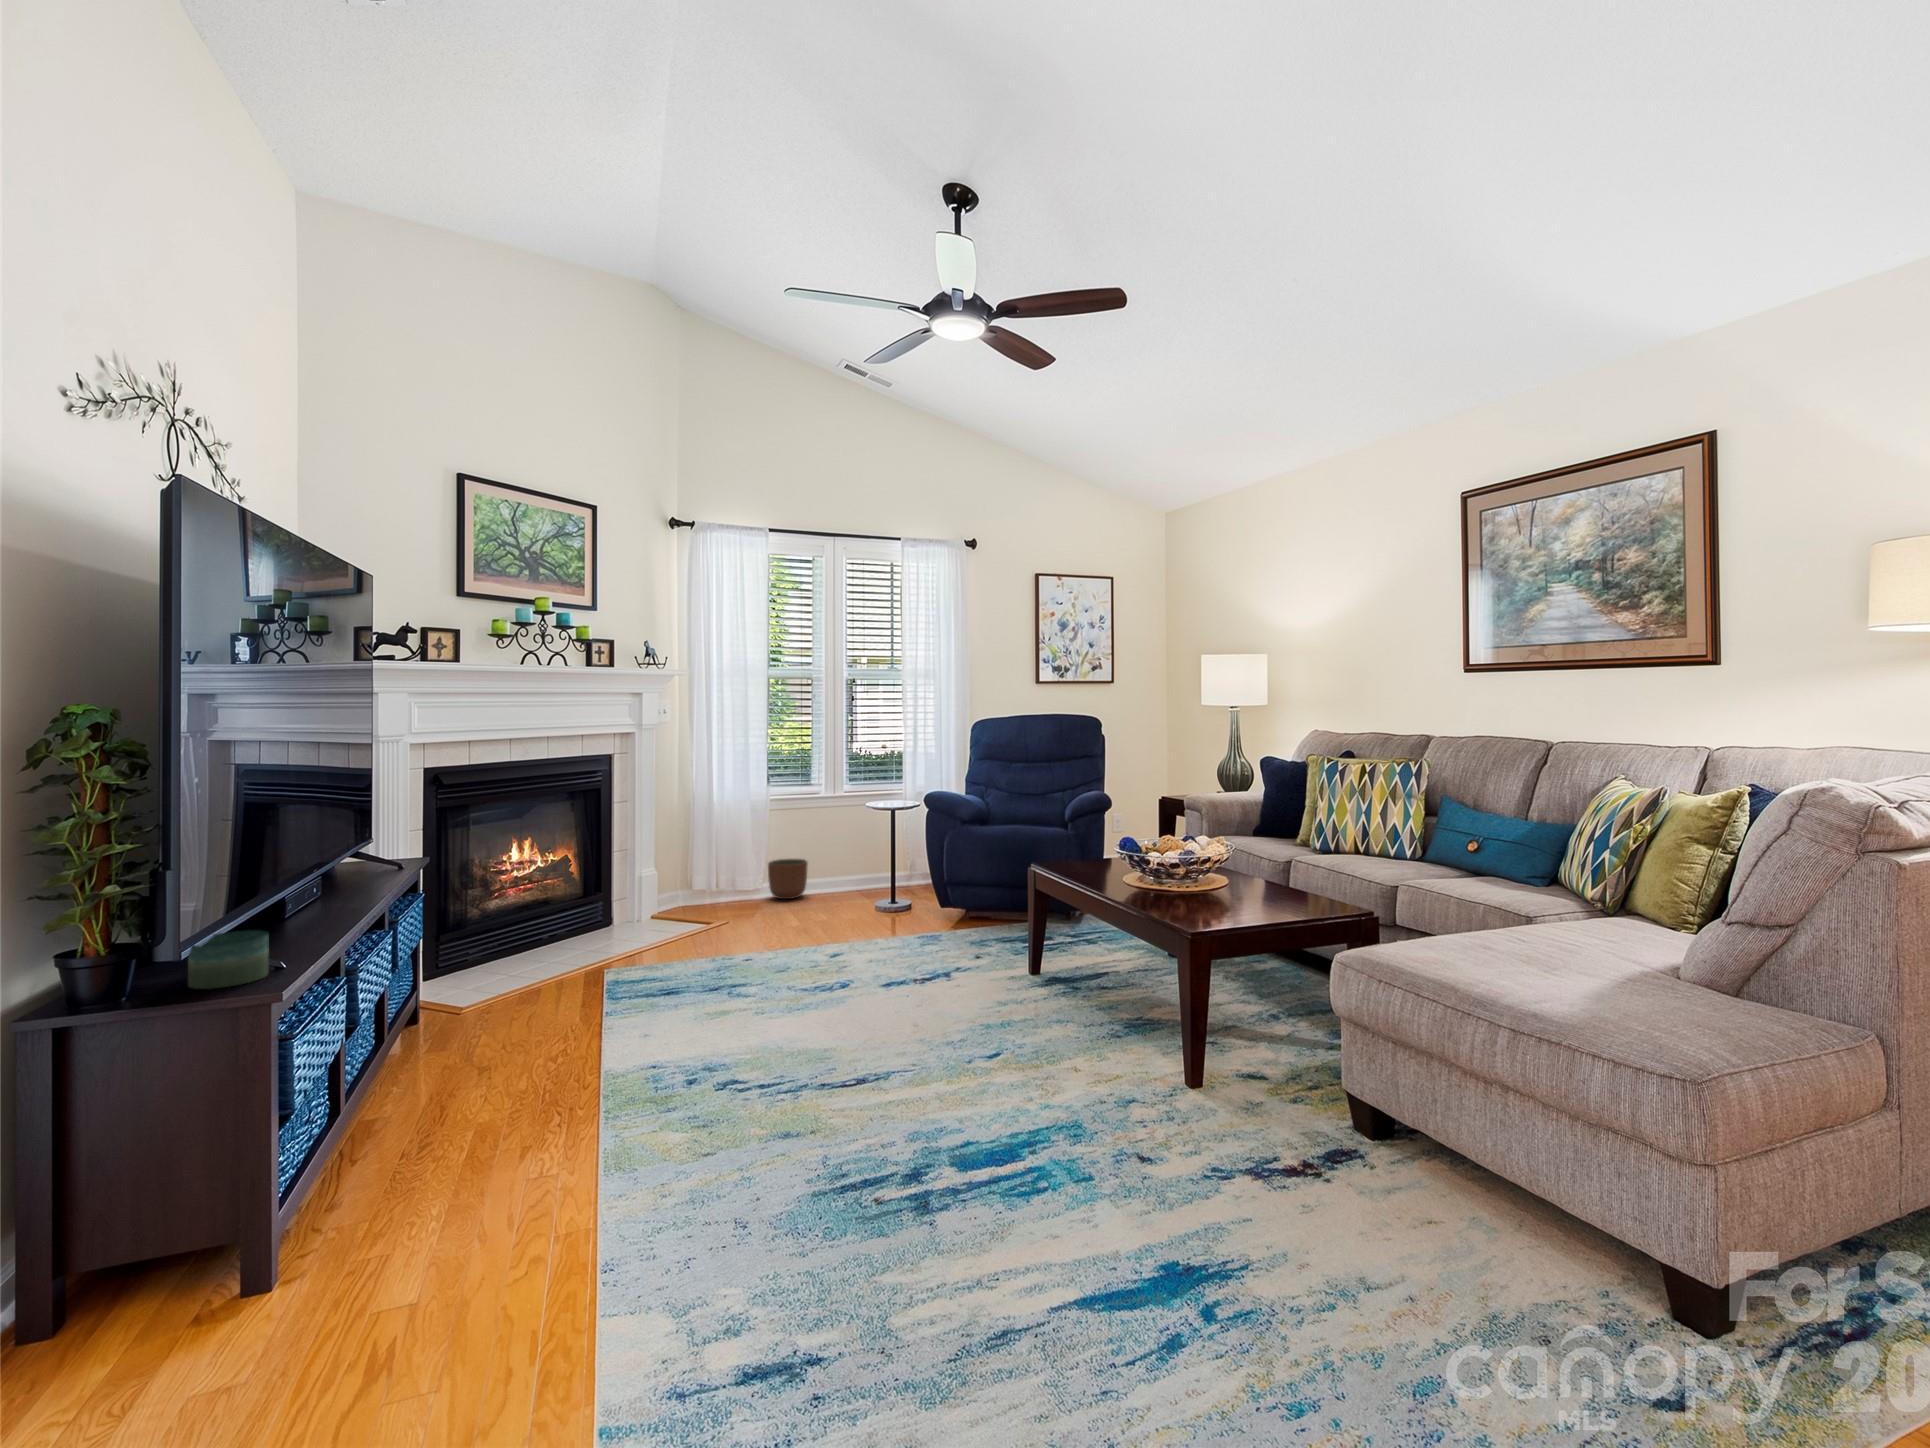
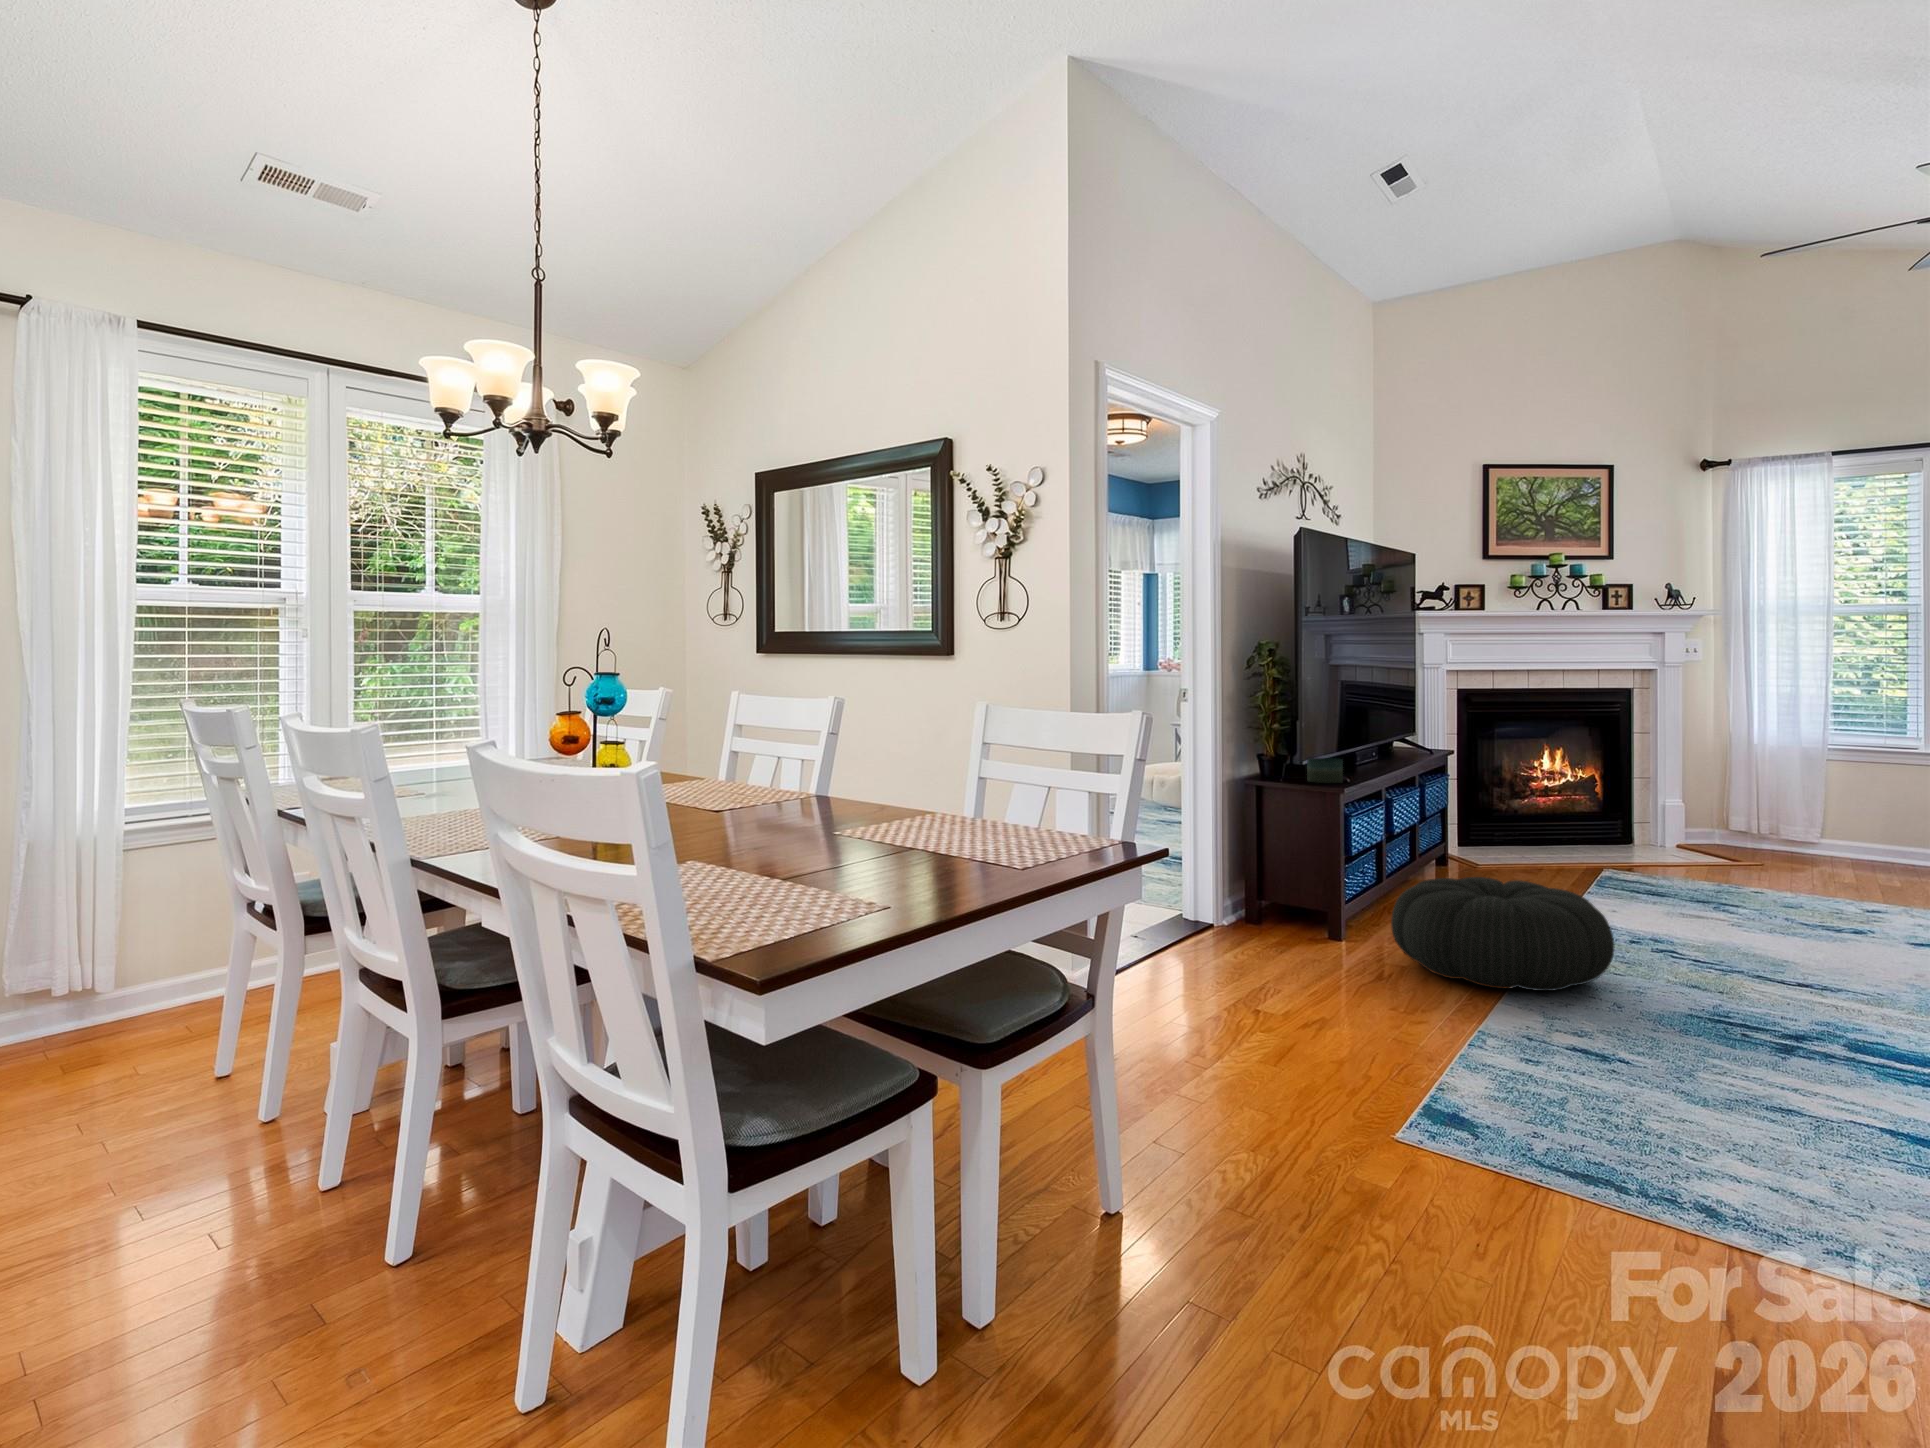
planter: present [768,858,808,899] -> none [1823,814,1881,858]
pouf: none [376,1071,715,1308] -> present [1391,877,1615,991]

